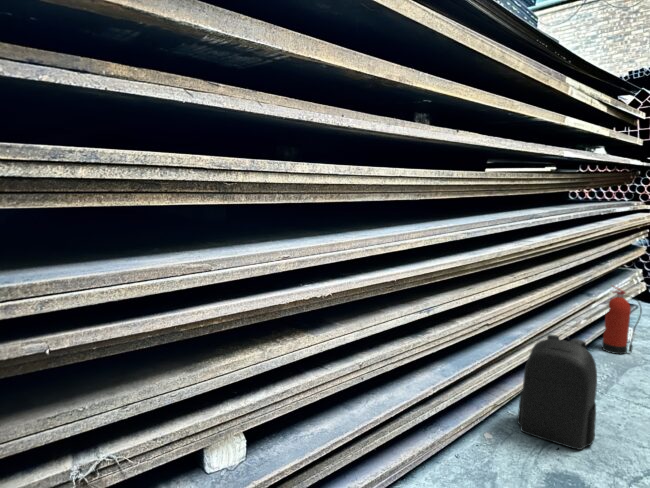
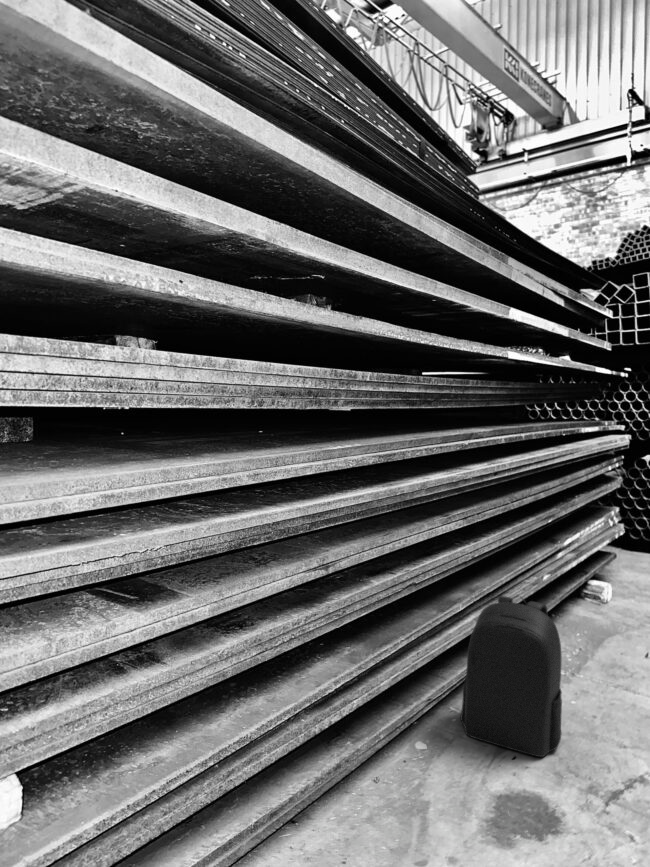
fire extinguisher: present [602,286,642,354] -> none [573,527,618,618]

